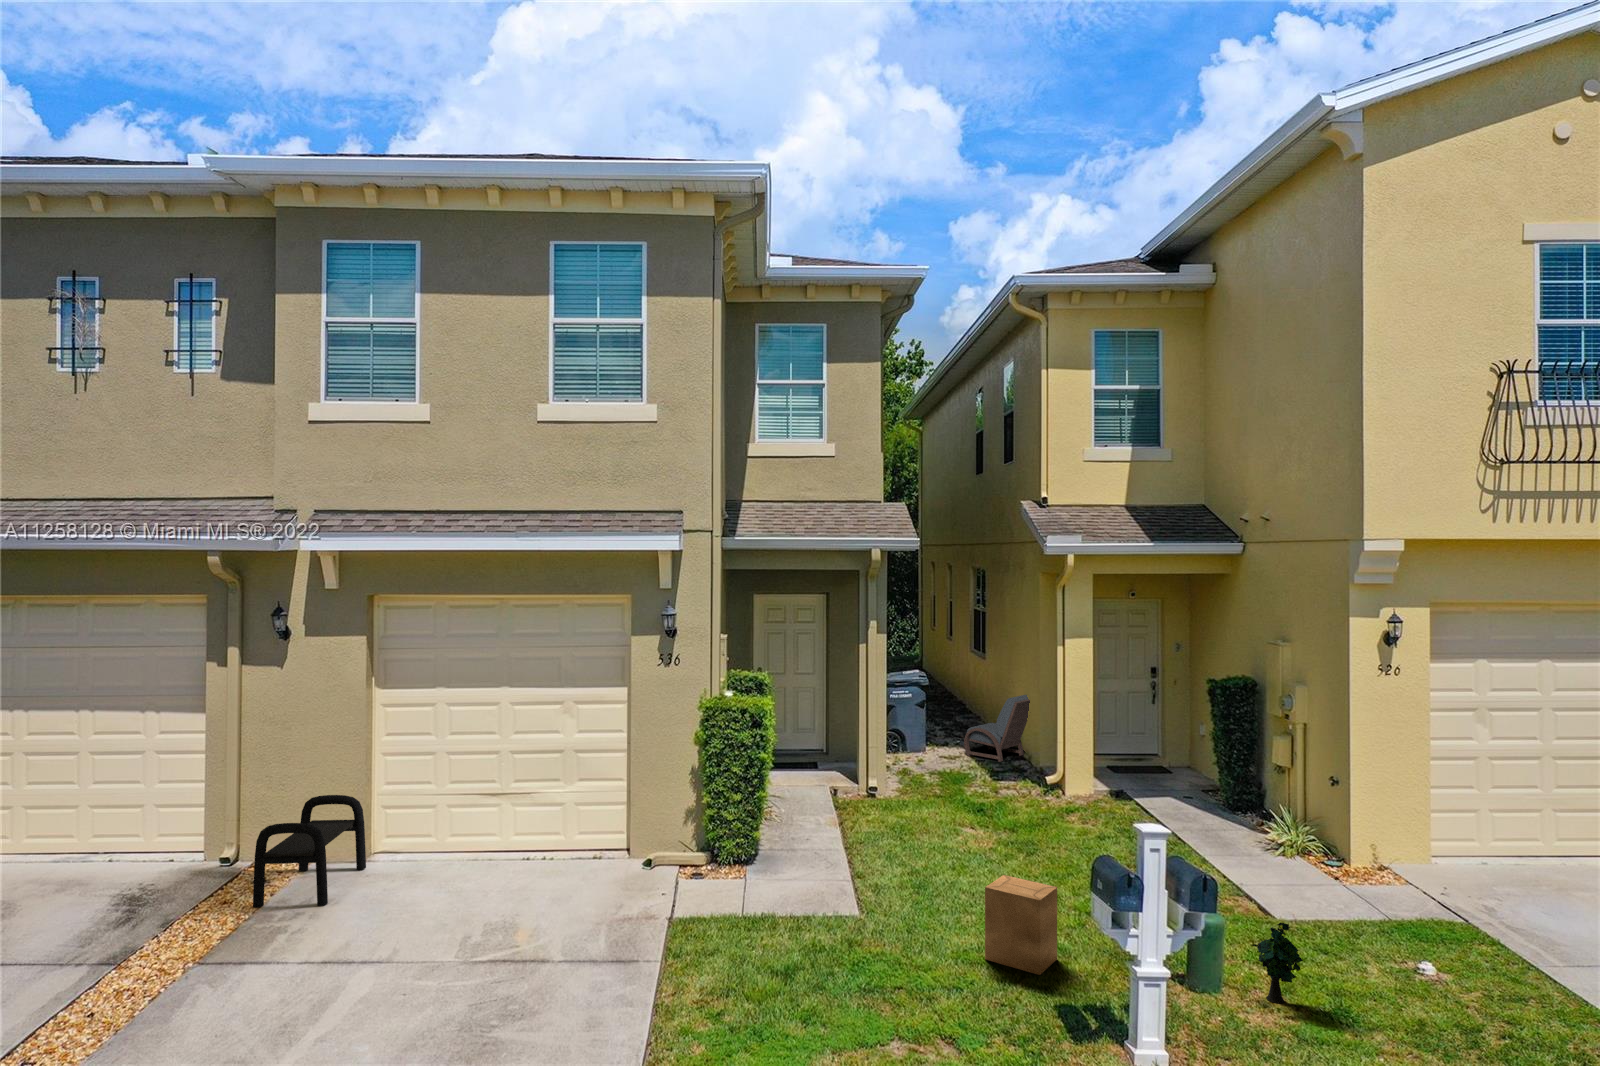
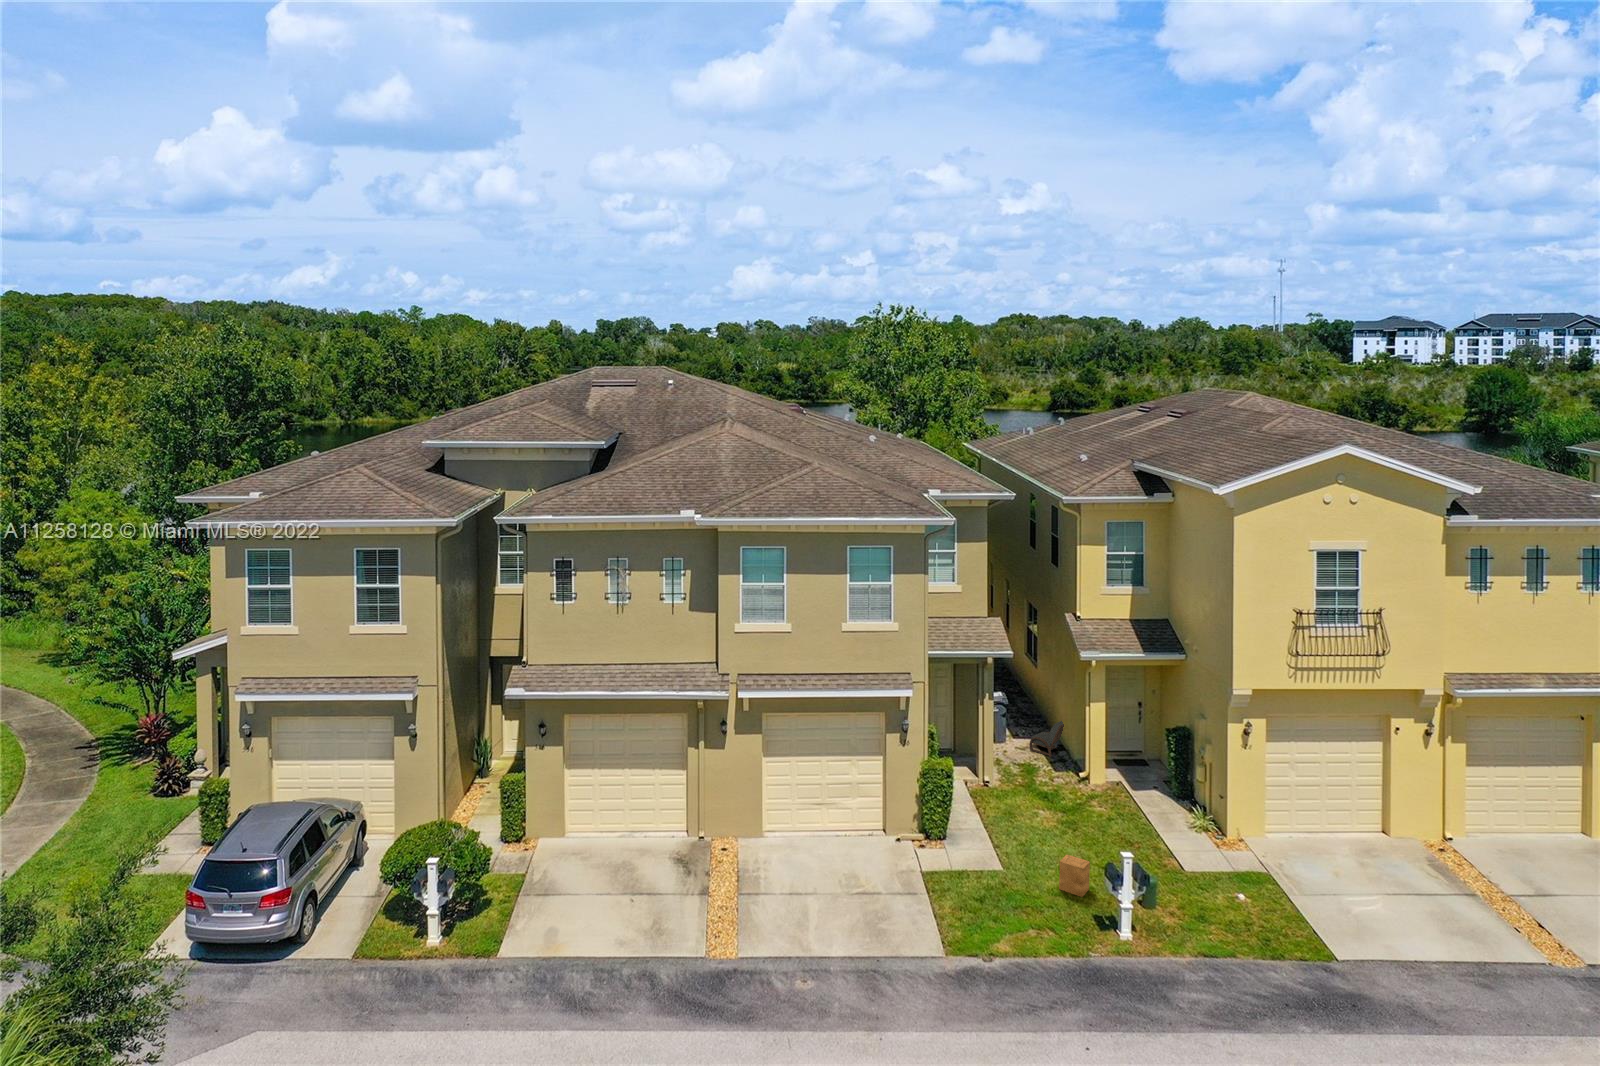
bench: present [253,795,366,908] -> none [738,805,769,860]
decorative plant: present [1252,922,1303,1003] -> none [1168,881,1188,911]

